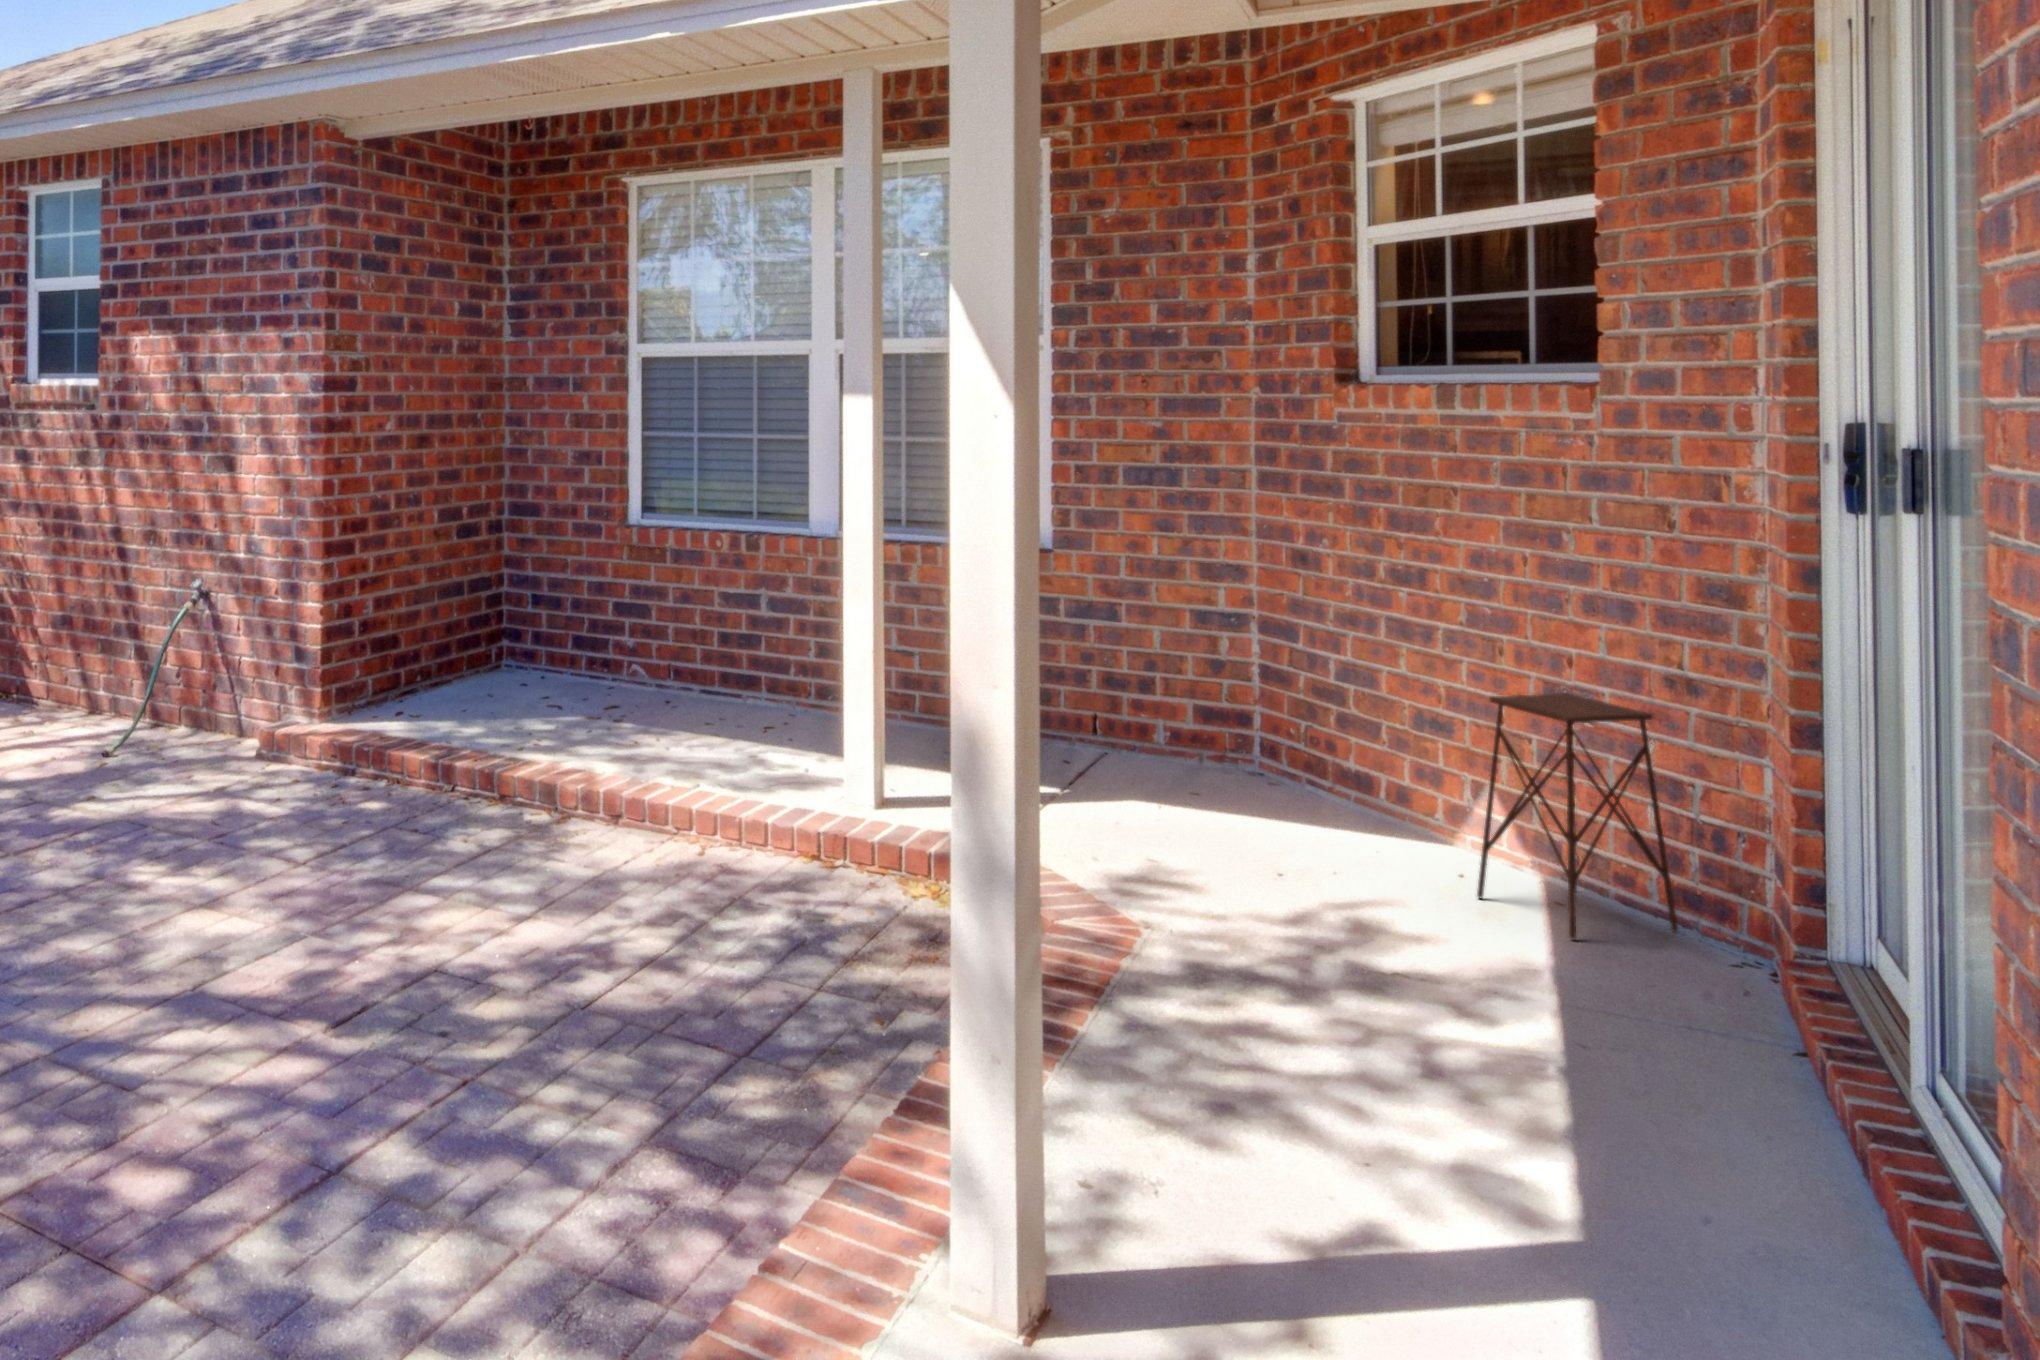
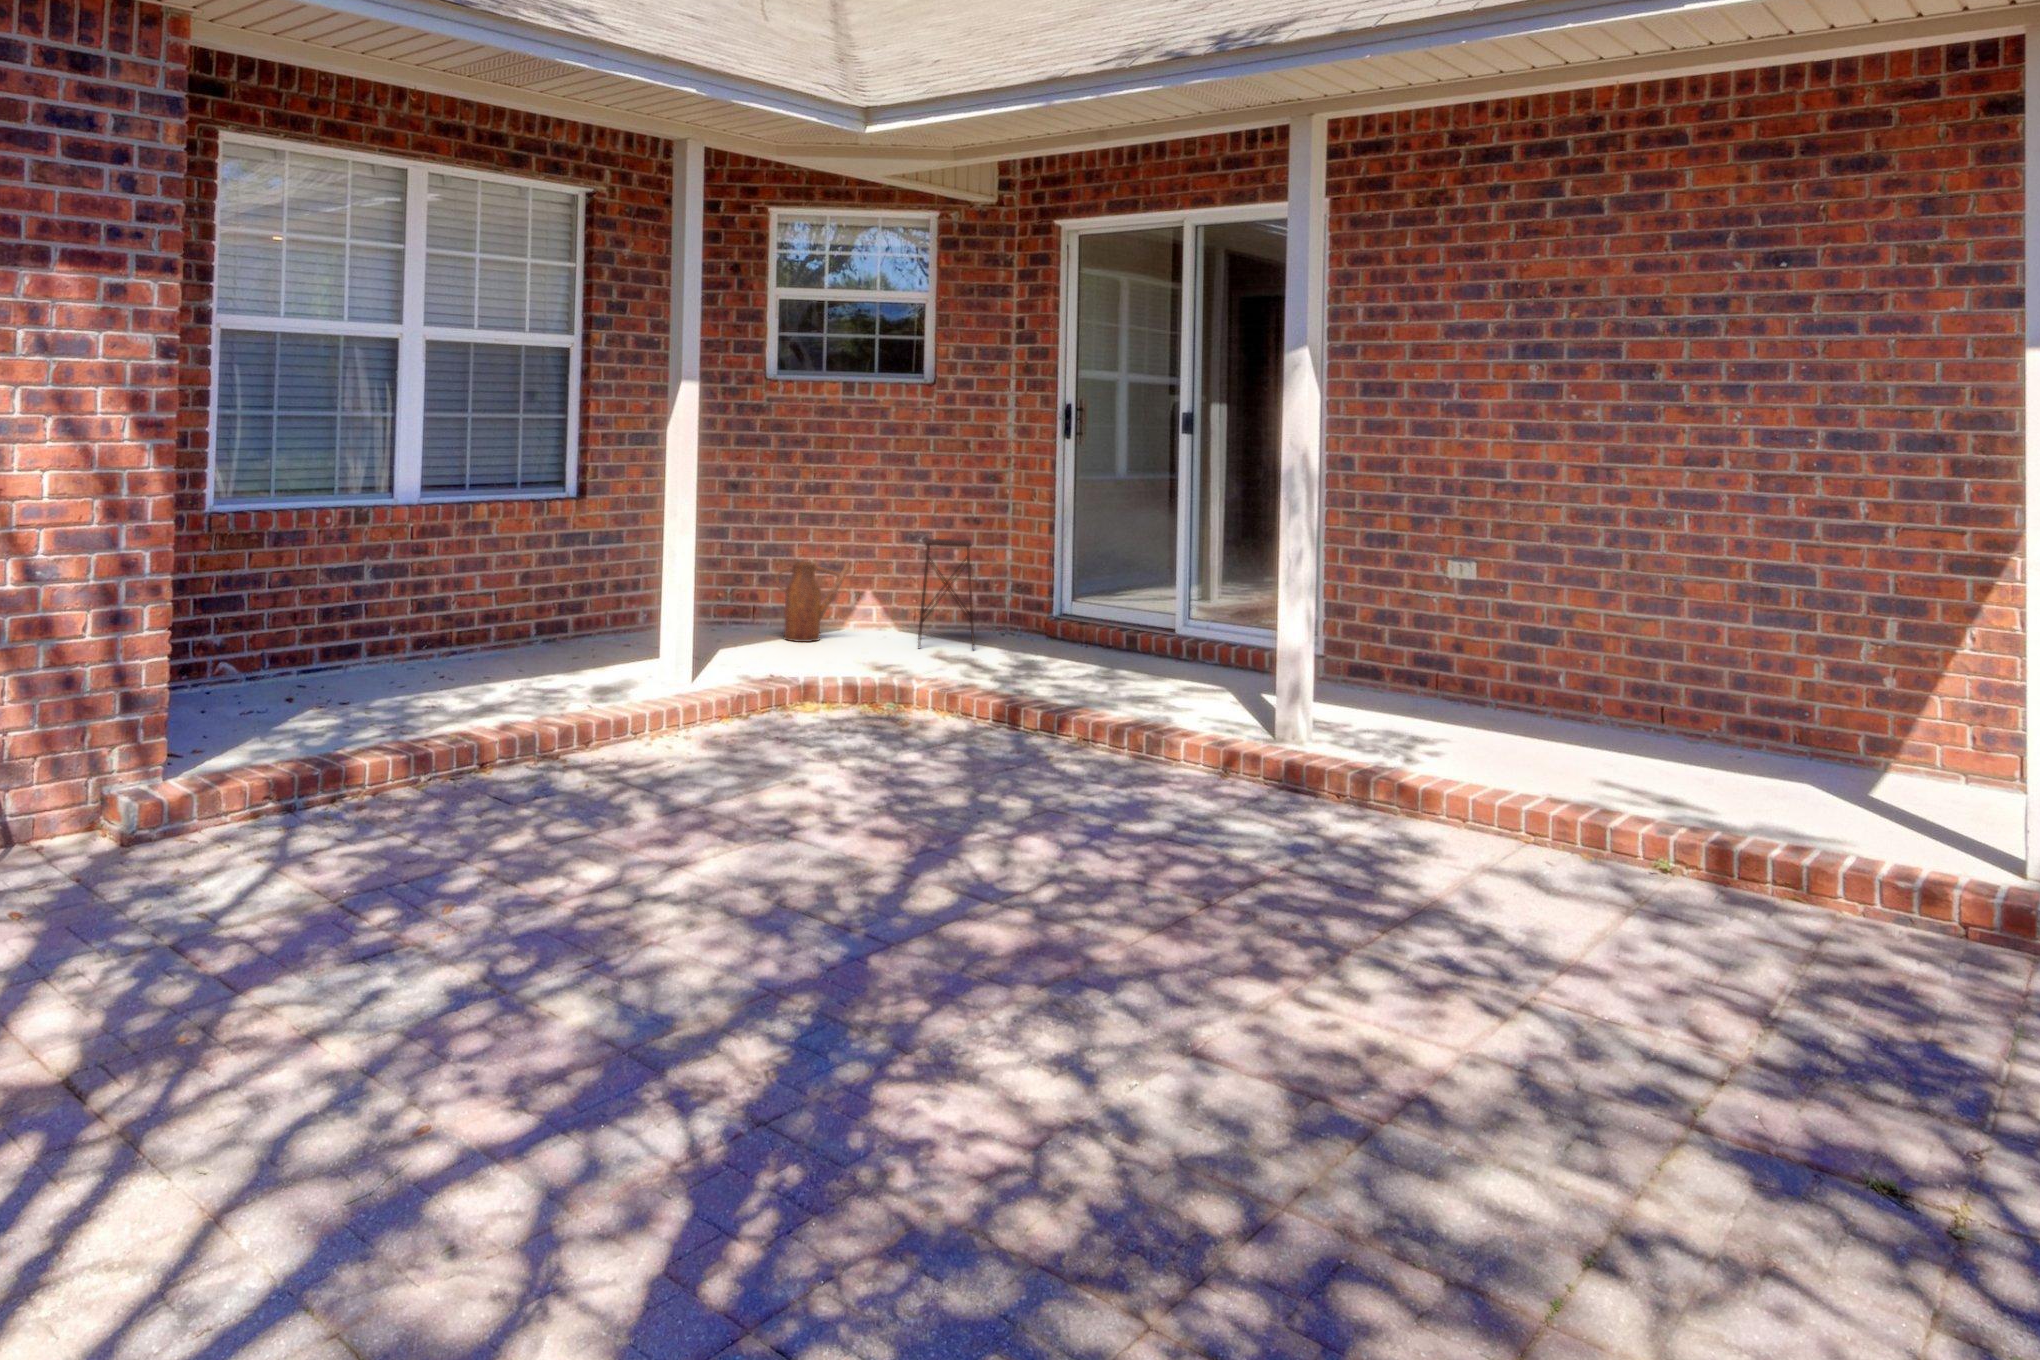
watering can: none [1323,691,1429,832] -> present [776,562,851,642]

